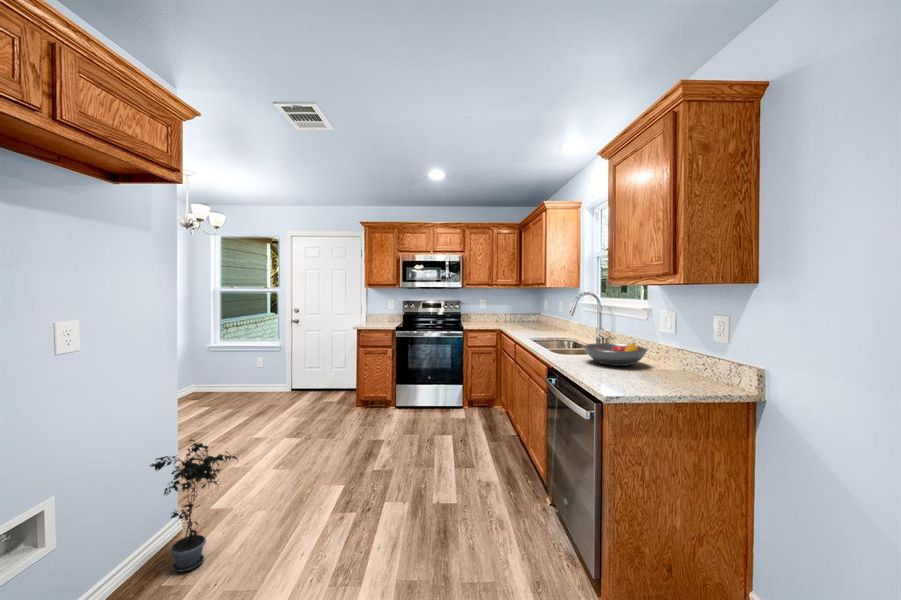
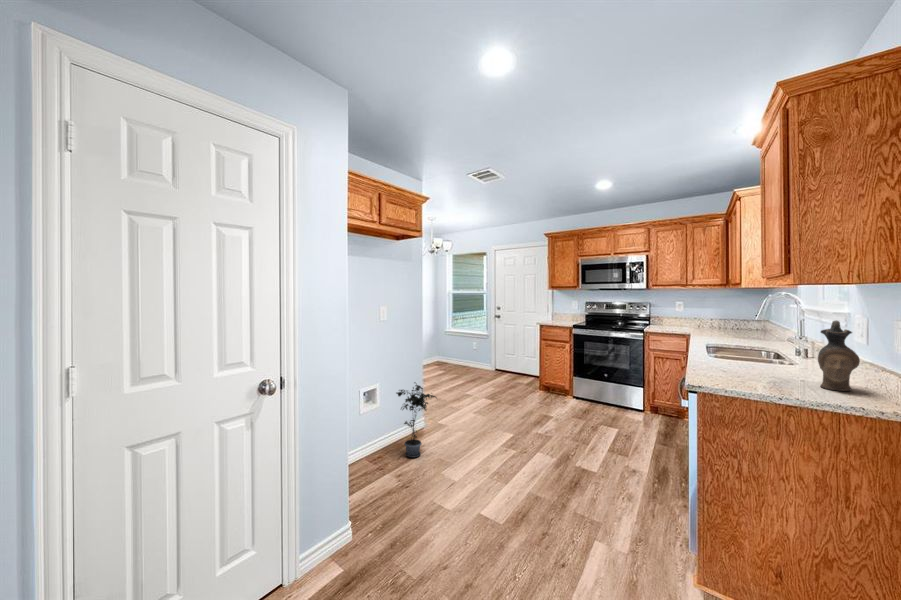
ceramic pitcher: none [675,318,706,381] -> present [818,320,860,391]
fruit bowl: present [584,343,647,366] -> none [724,346,808,370]

